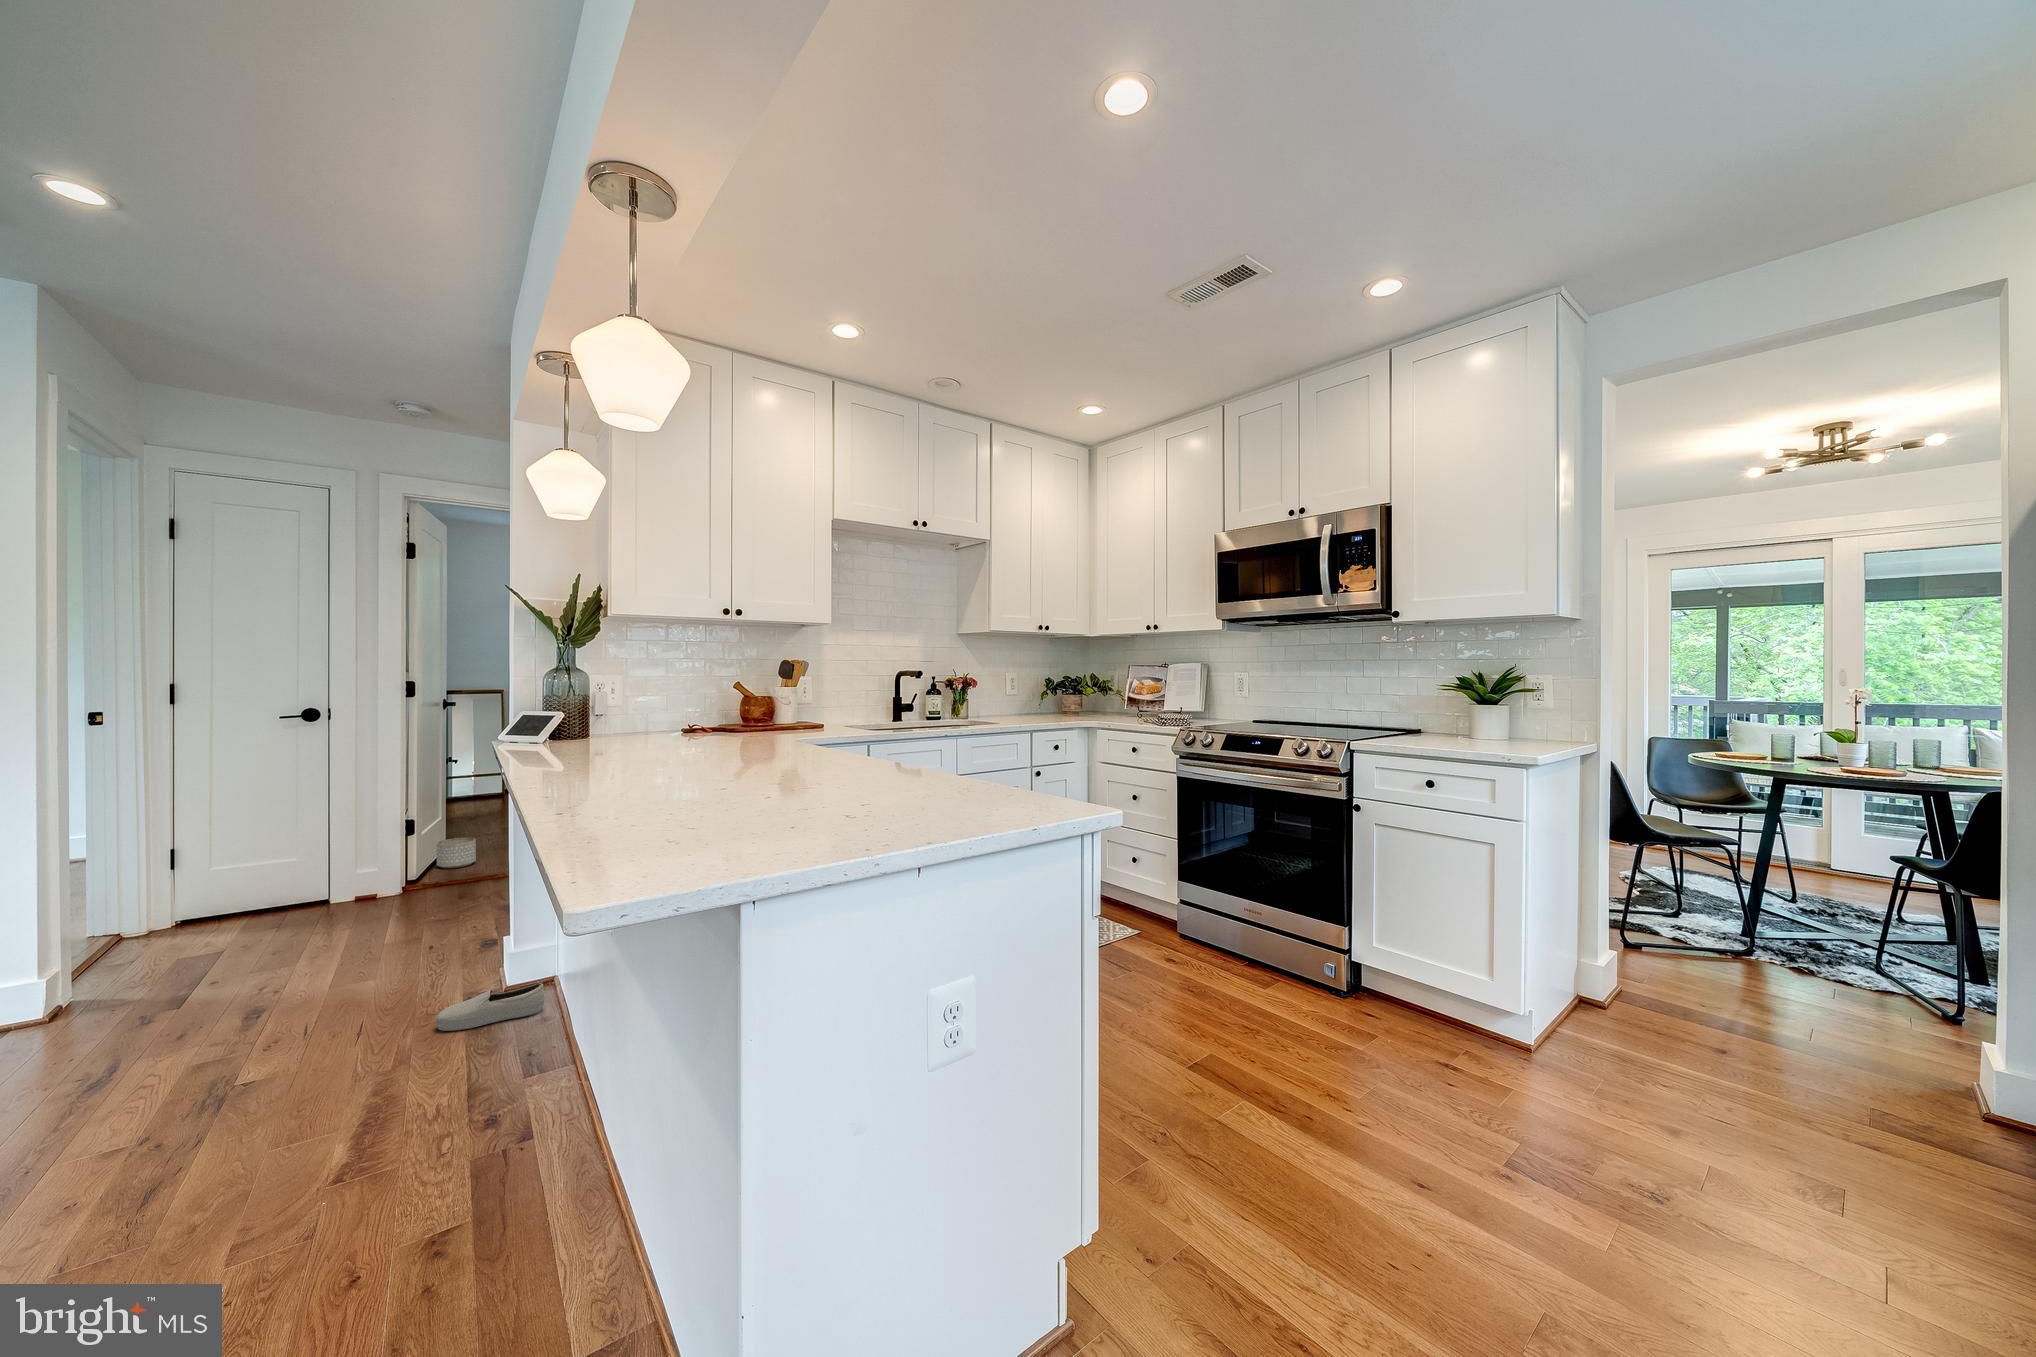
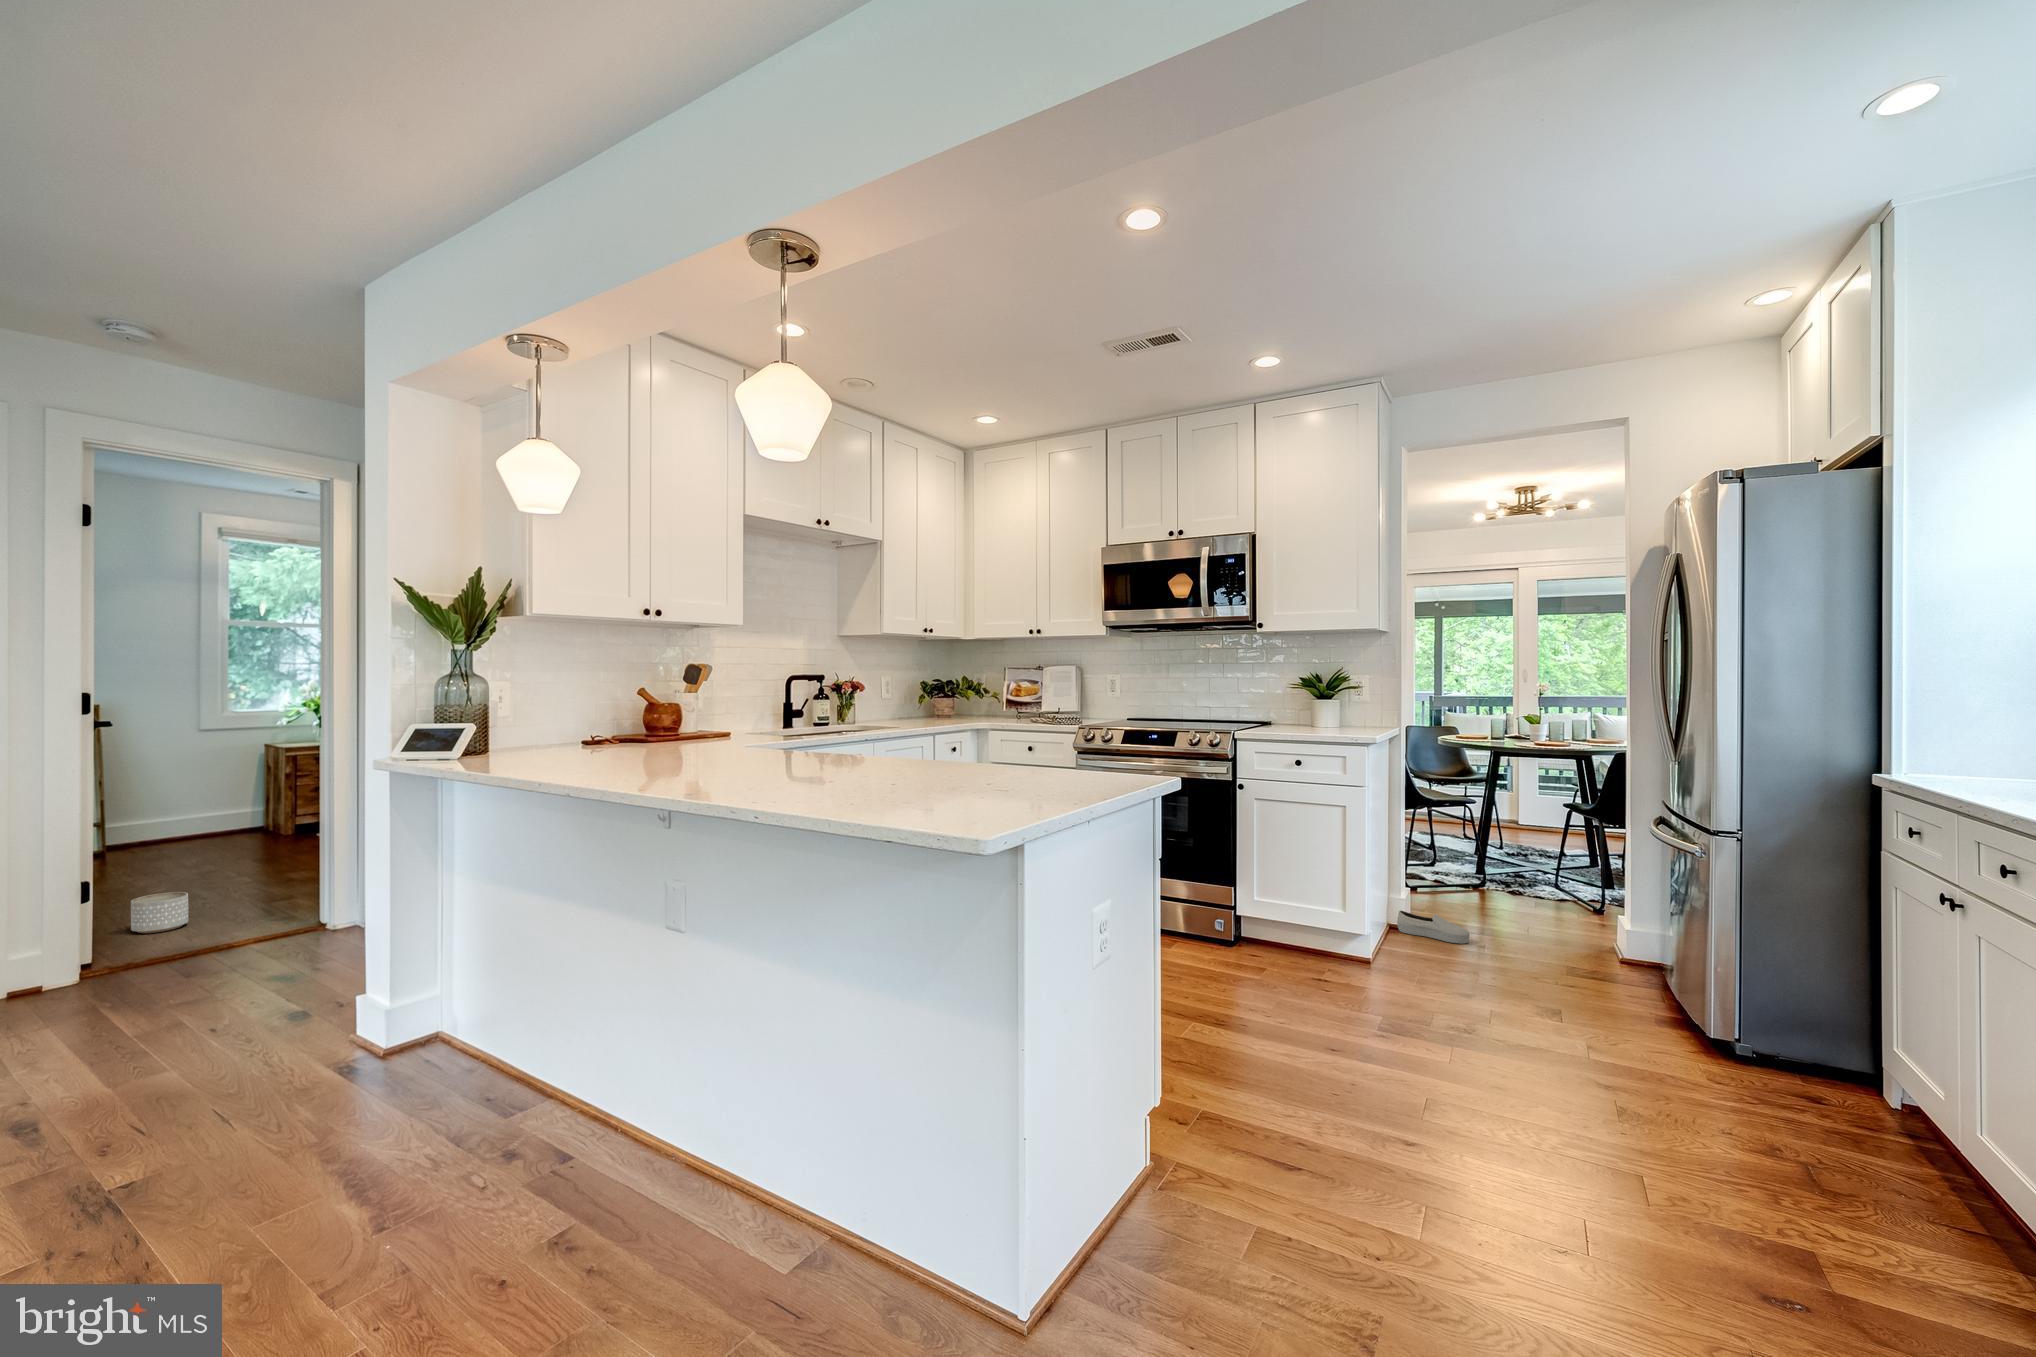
shoe: present [436,983,545,1031] -> present [1397,911,1470,944]

